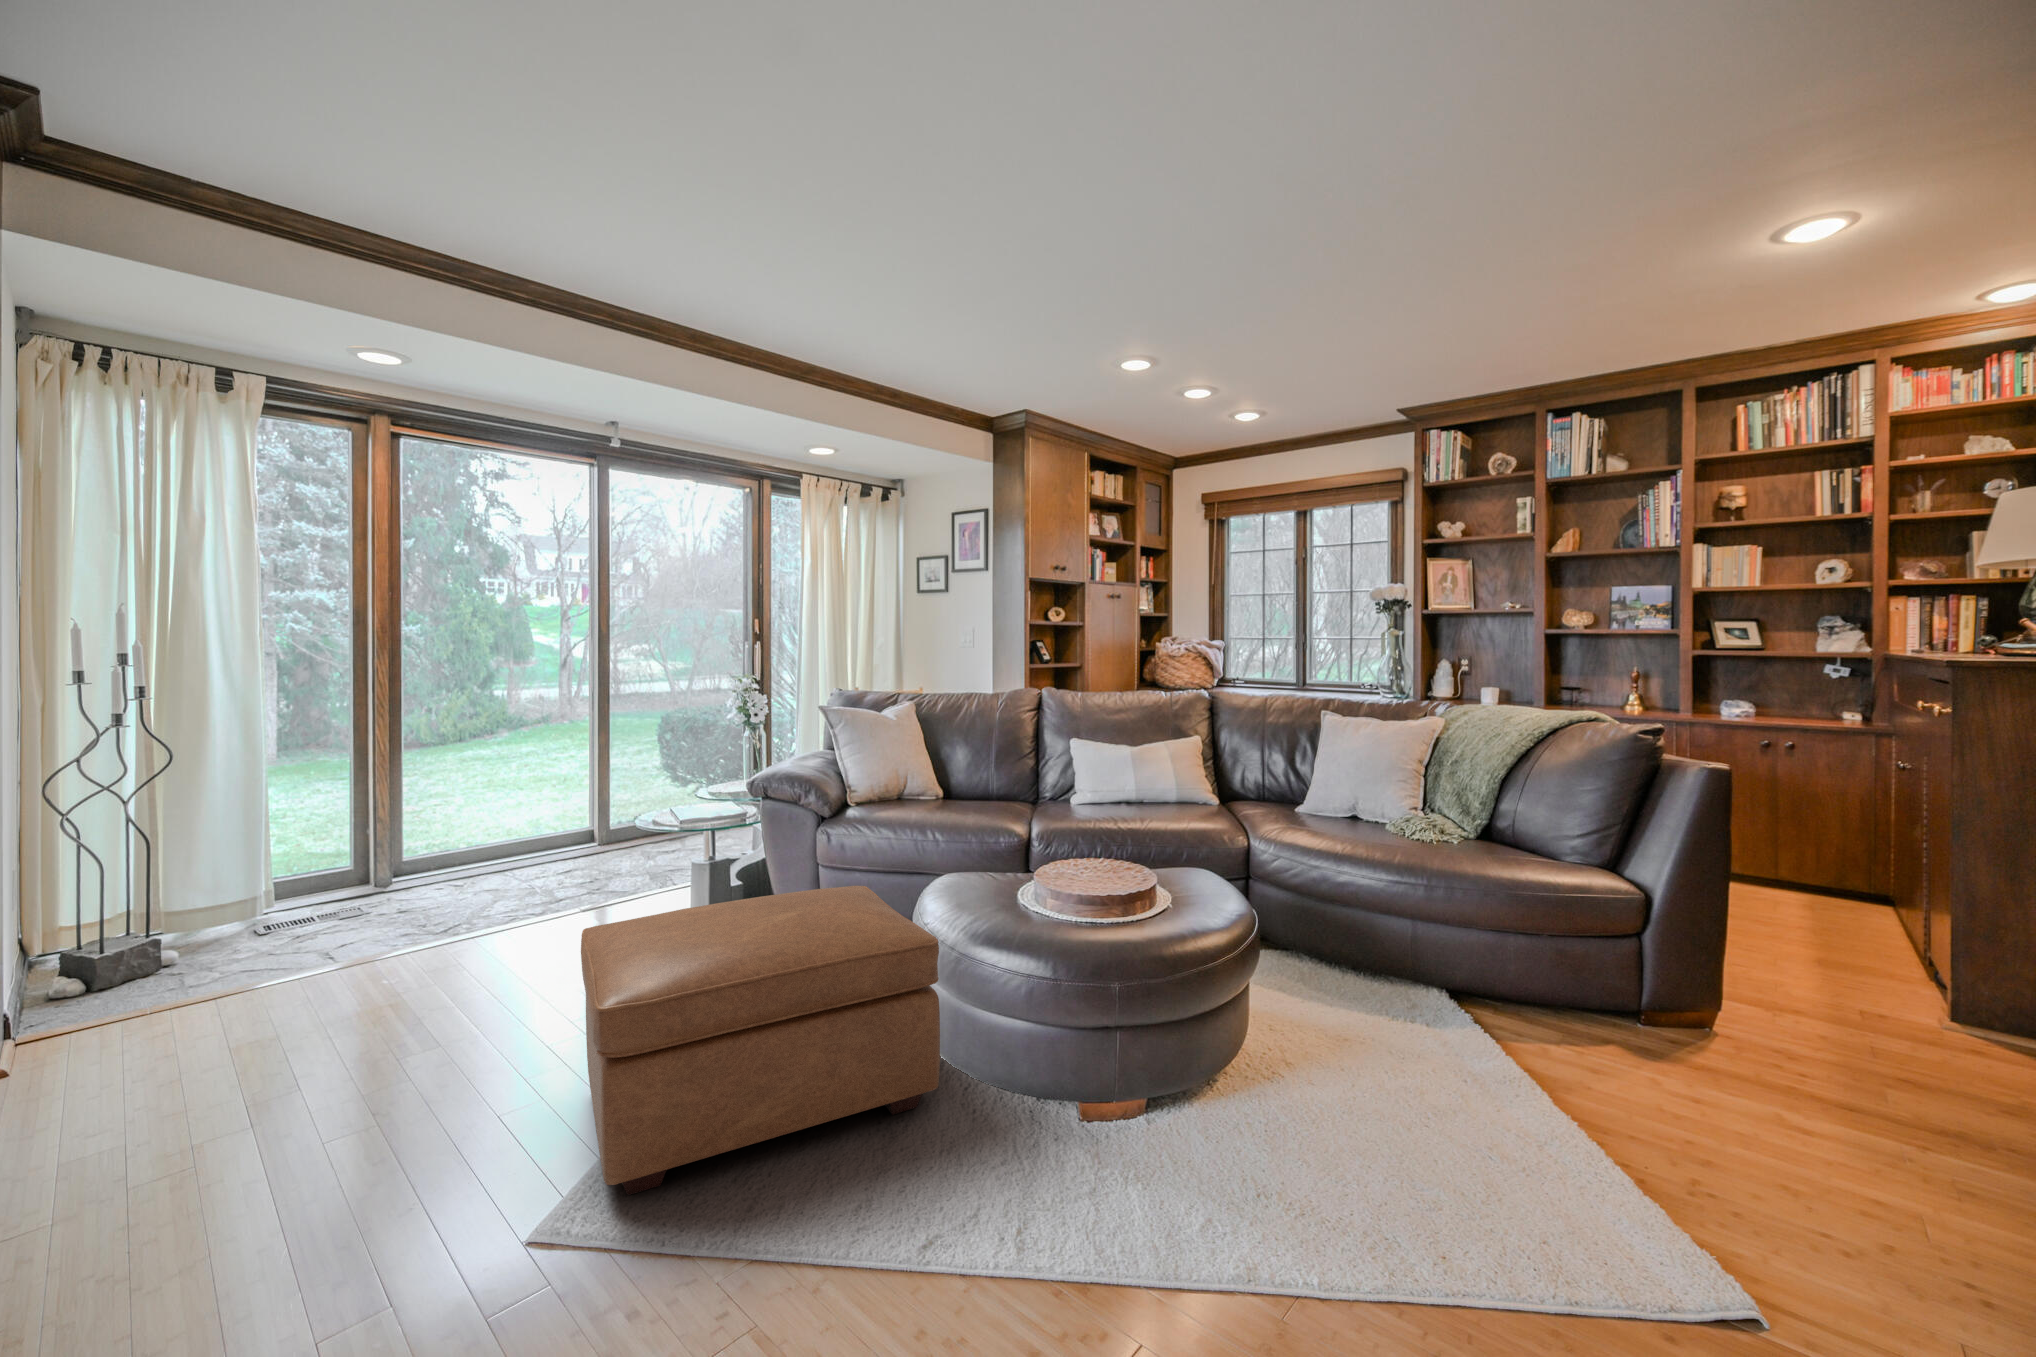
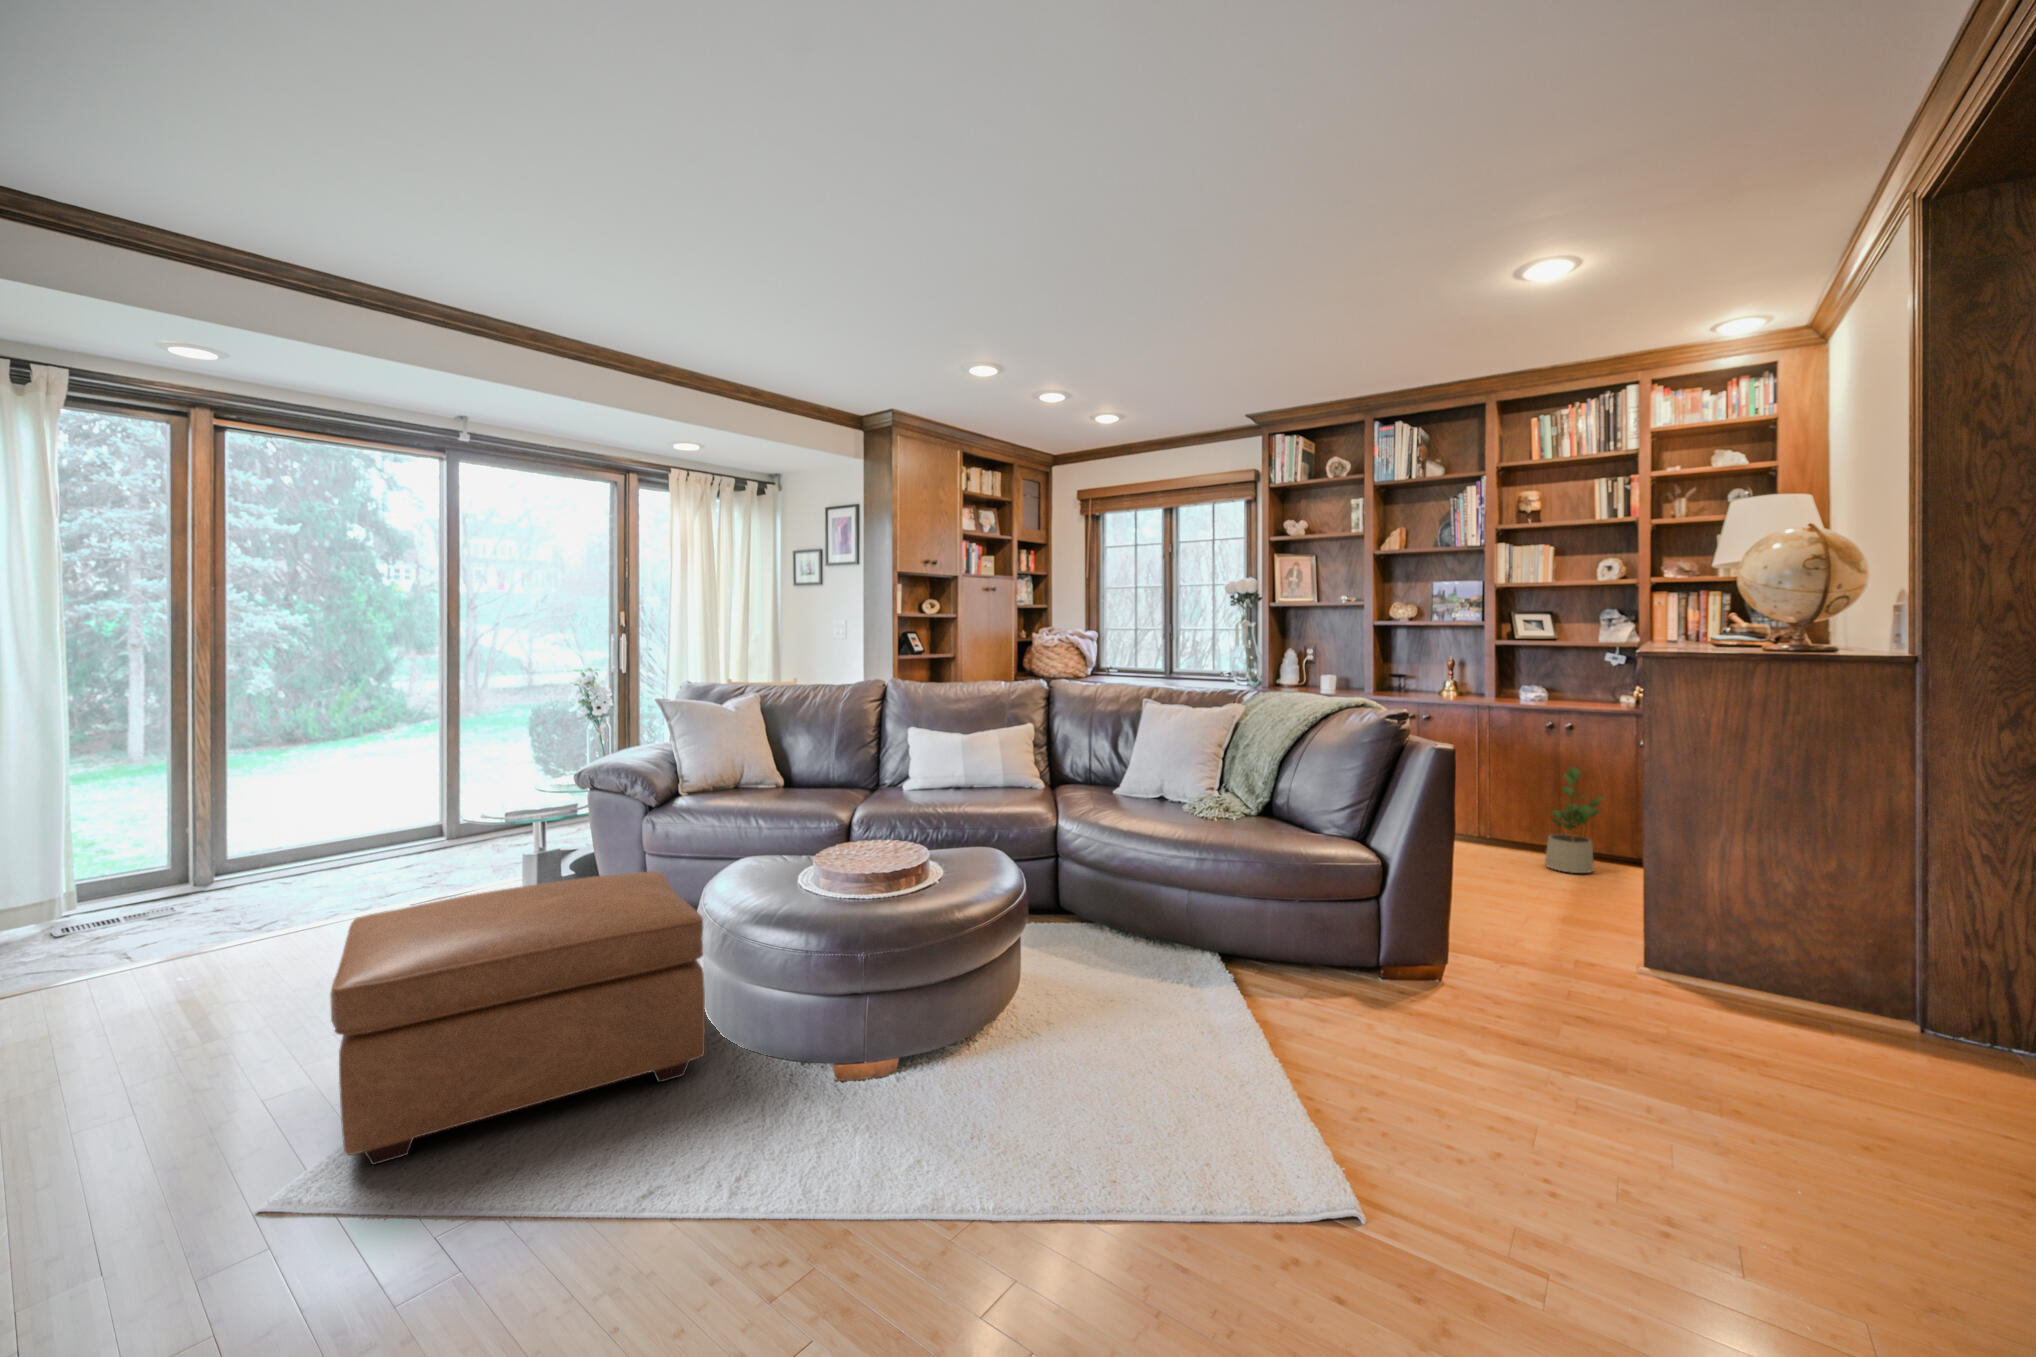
potted plant: none [1767,789,1842,908] -> present [1545,767,1604,873]

